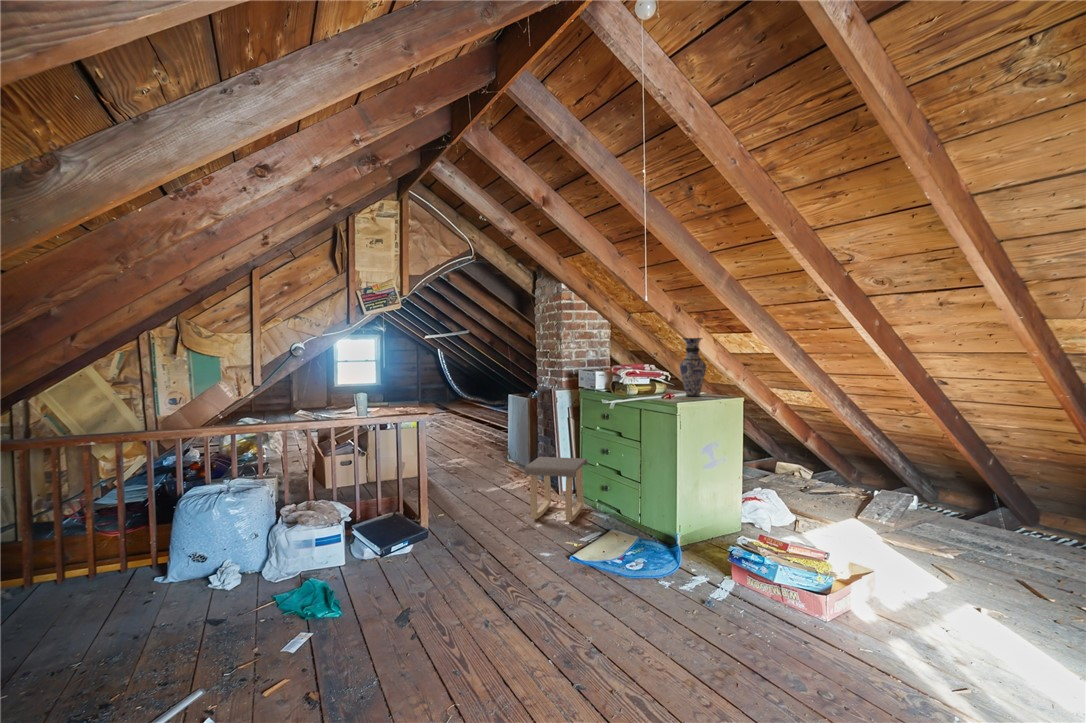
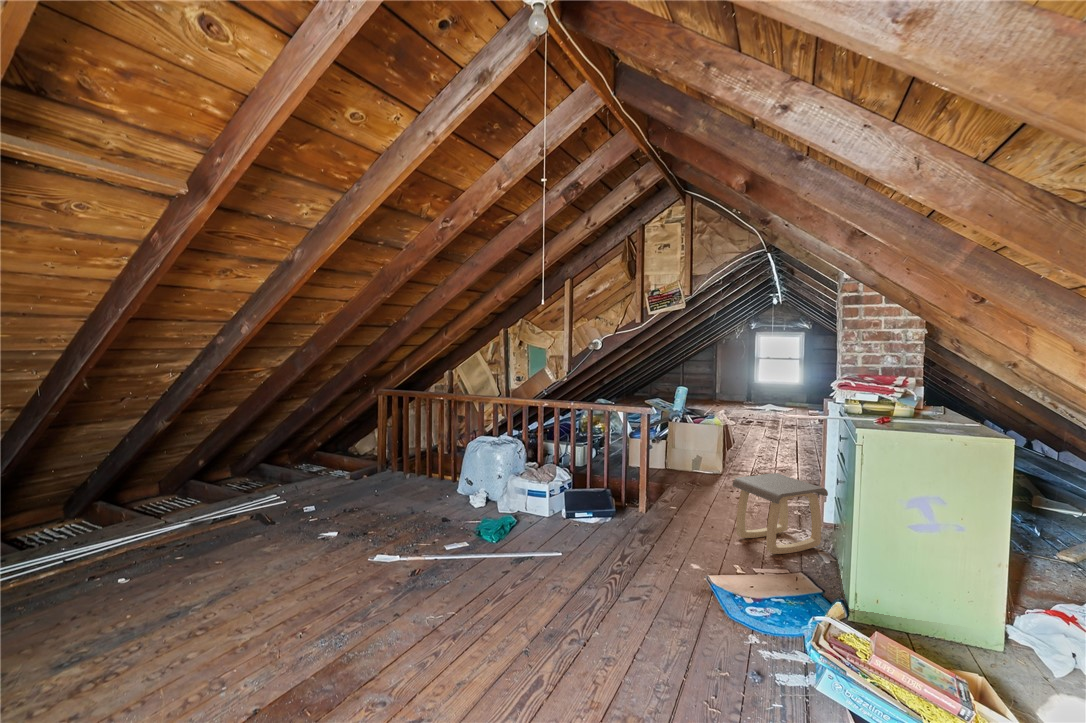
vase: present [679,338,706,397] -> none [913,344,964,433]

